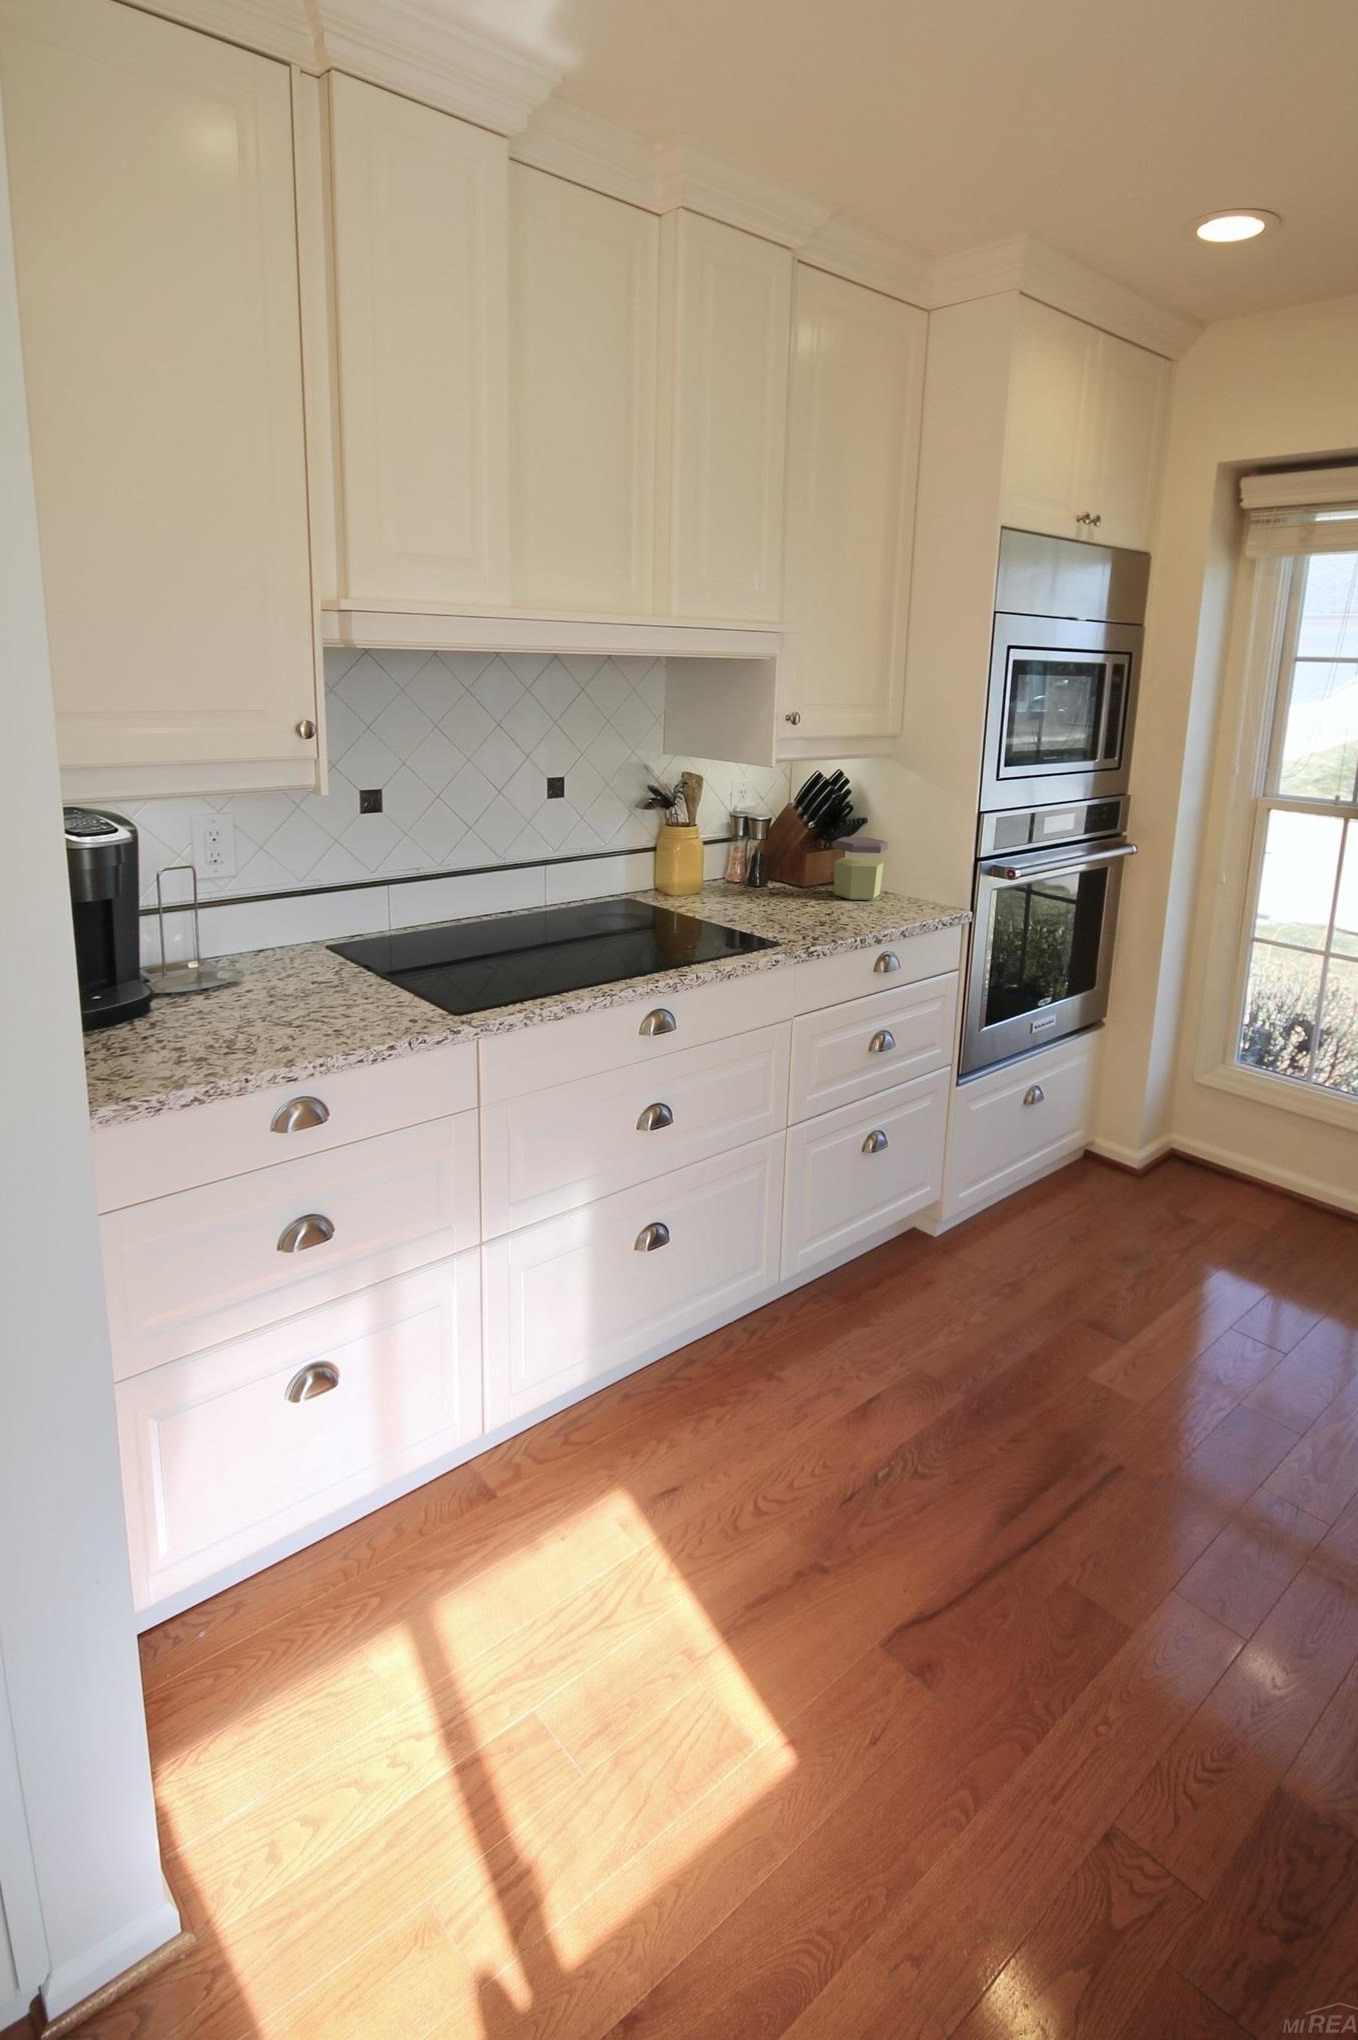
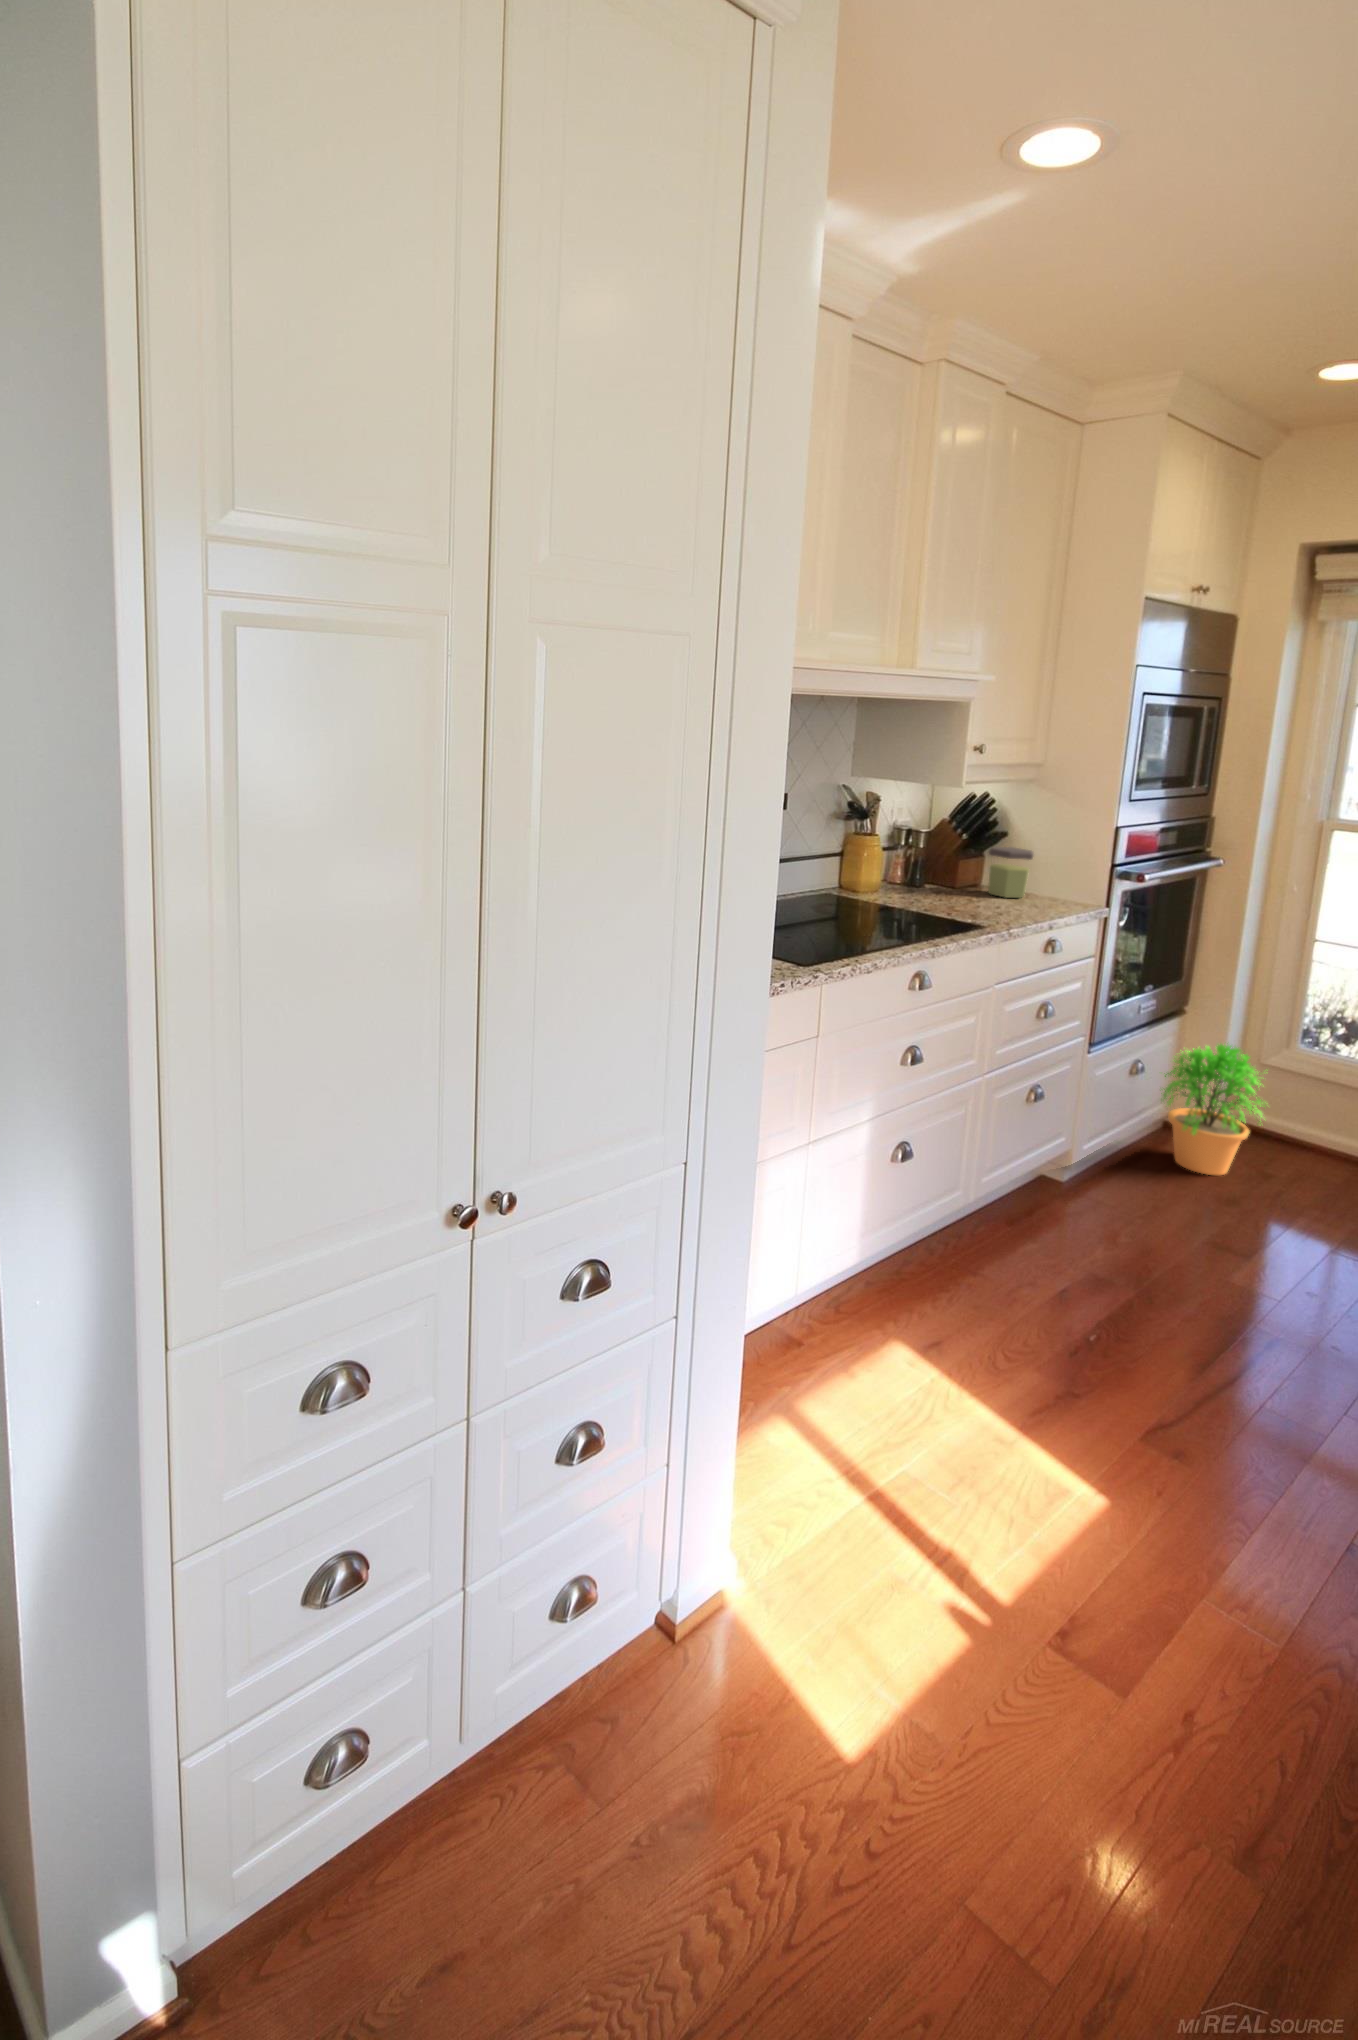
potted plant: none [1058,1064,1188,1224] -> present [1161,1044,1265,1175]

